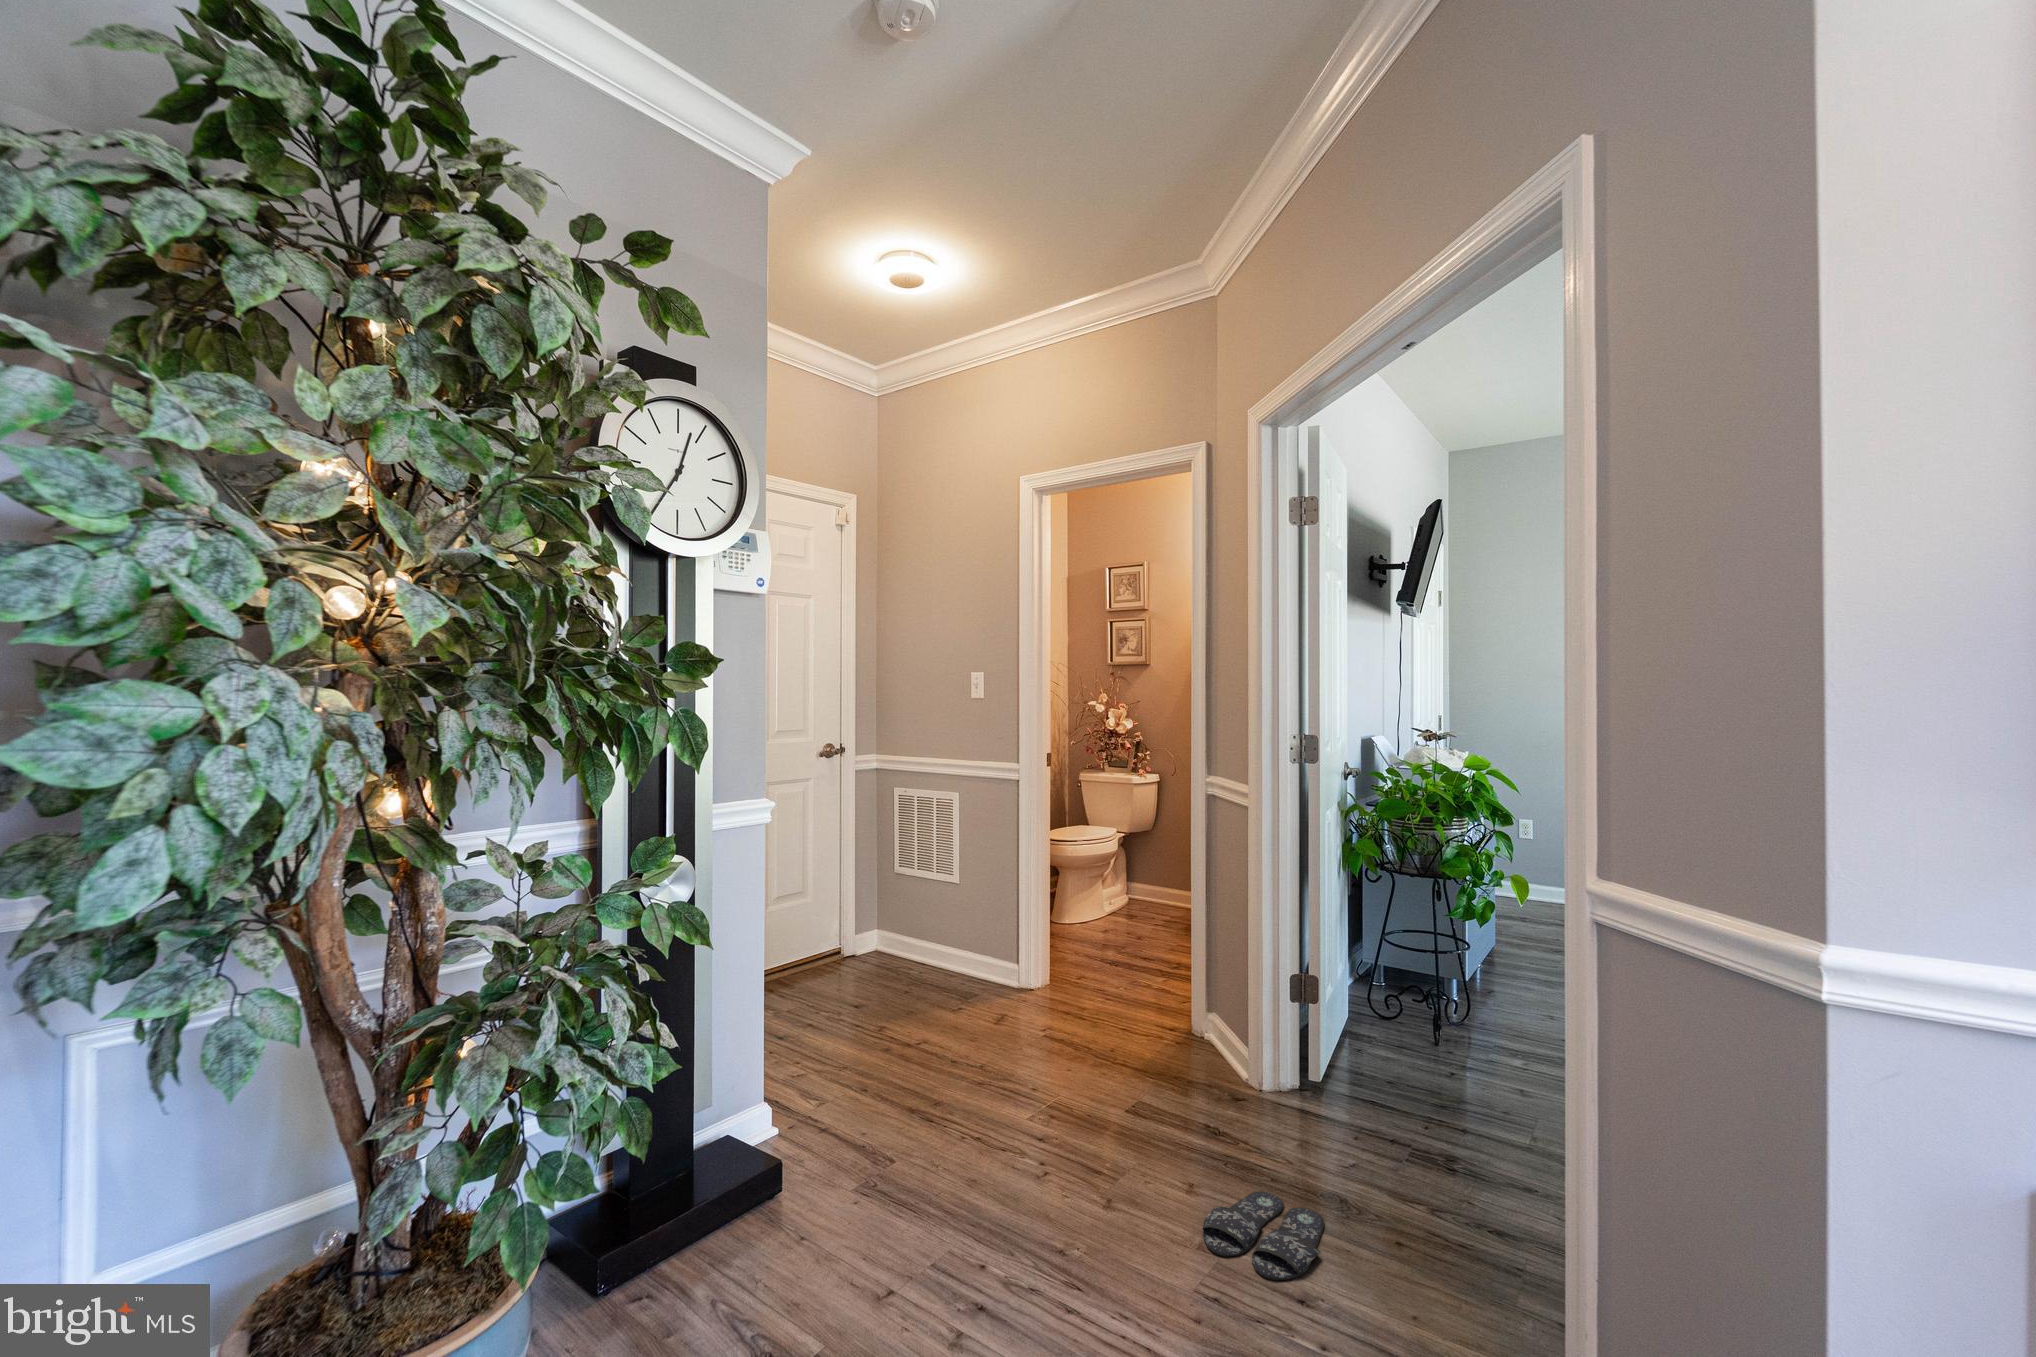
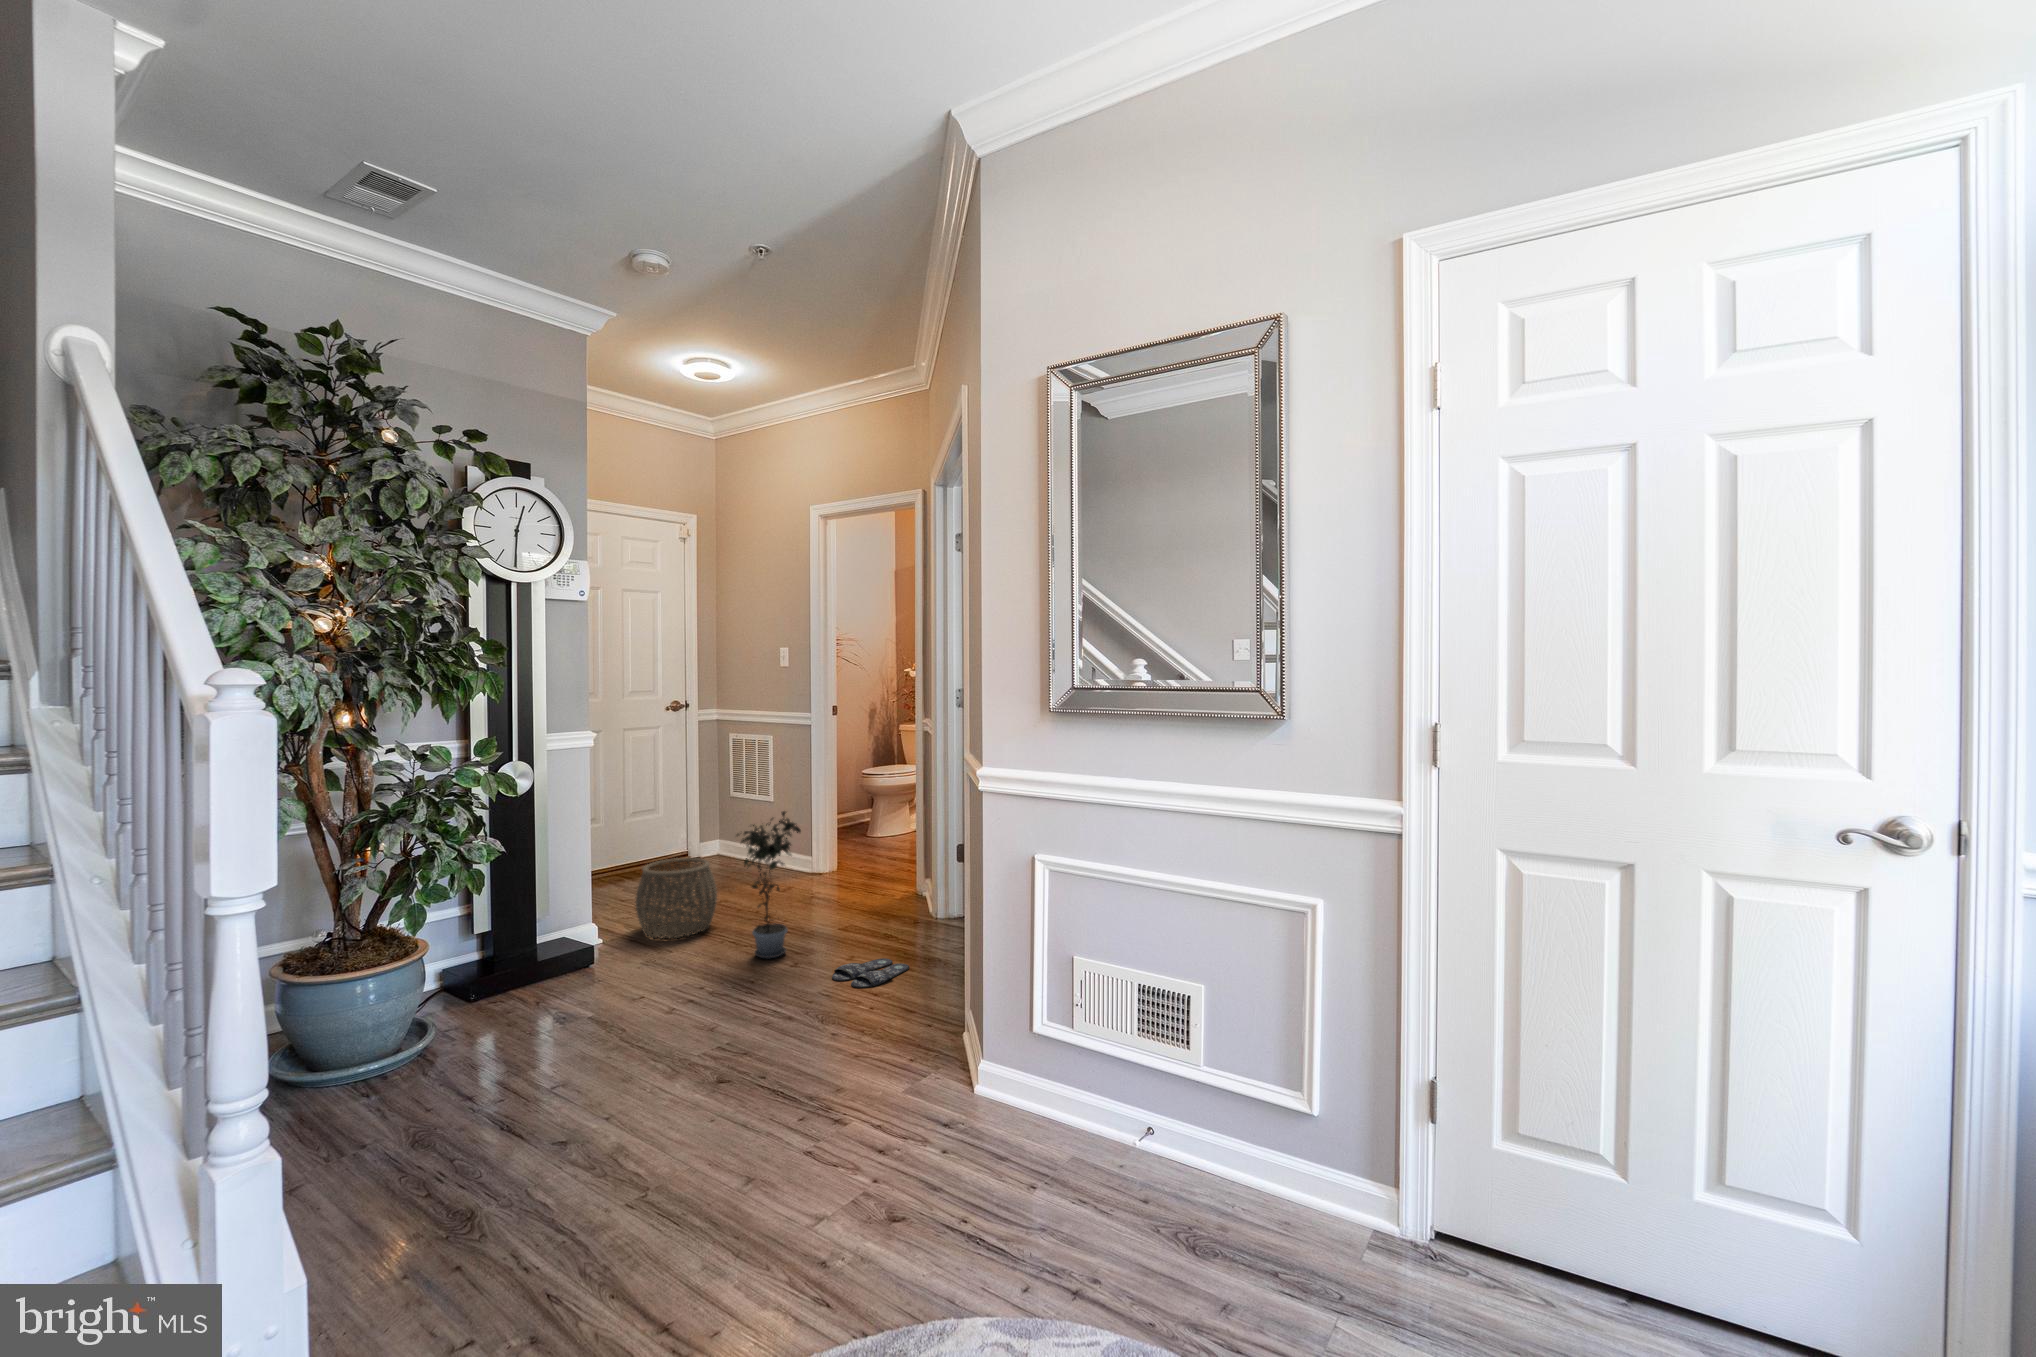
potted plant: none [1014,935,1115,1186] -> present [737,811,801,959]
woven basket: none [822,986,943,1127] -> present [635,858,717,939]

